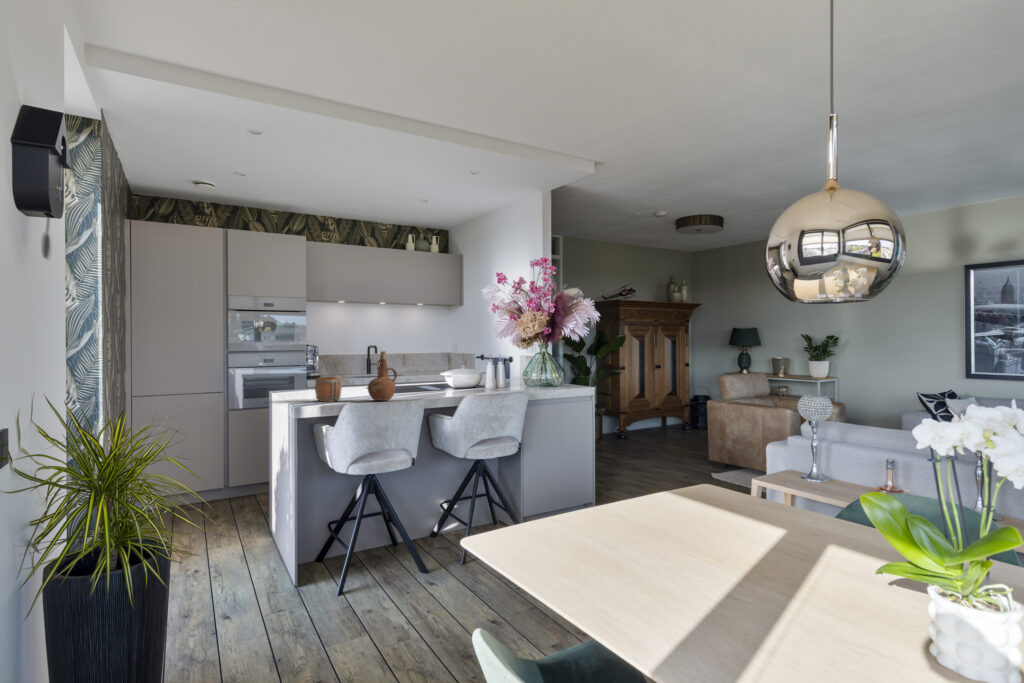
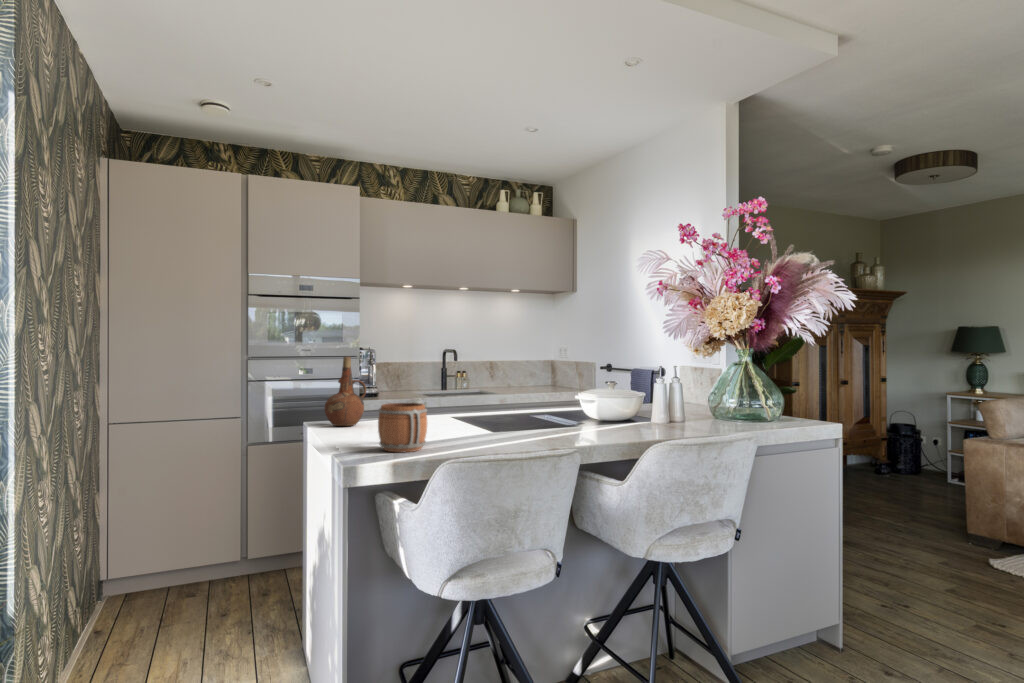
ceramic pitcher: present [368,351,397,401] -> present [325,357,366,426]

